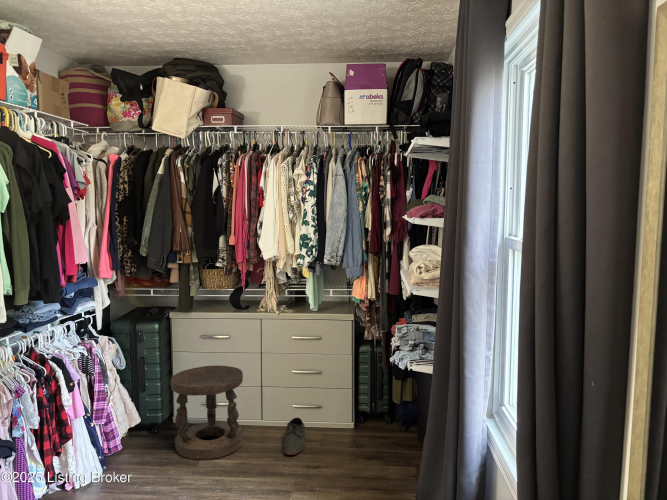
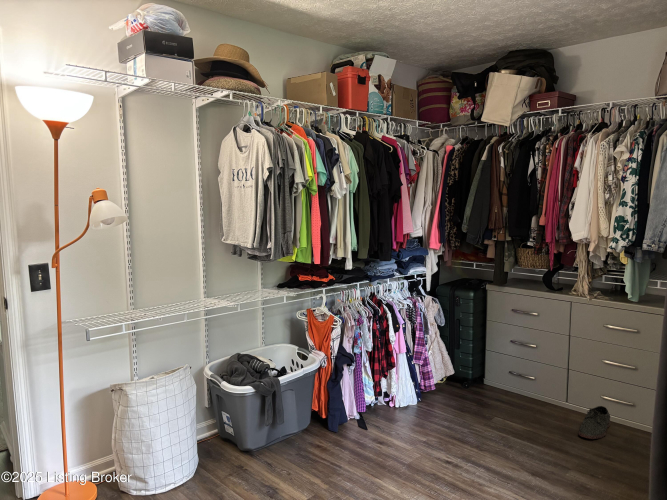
stool: present [171,366,244,459] -> none [477,336,546,419]

